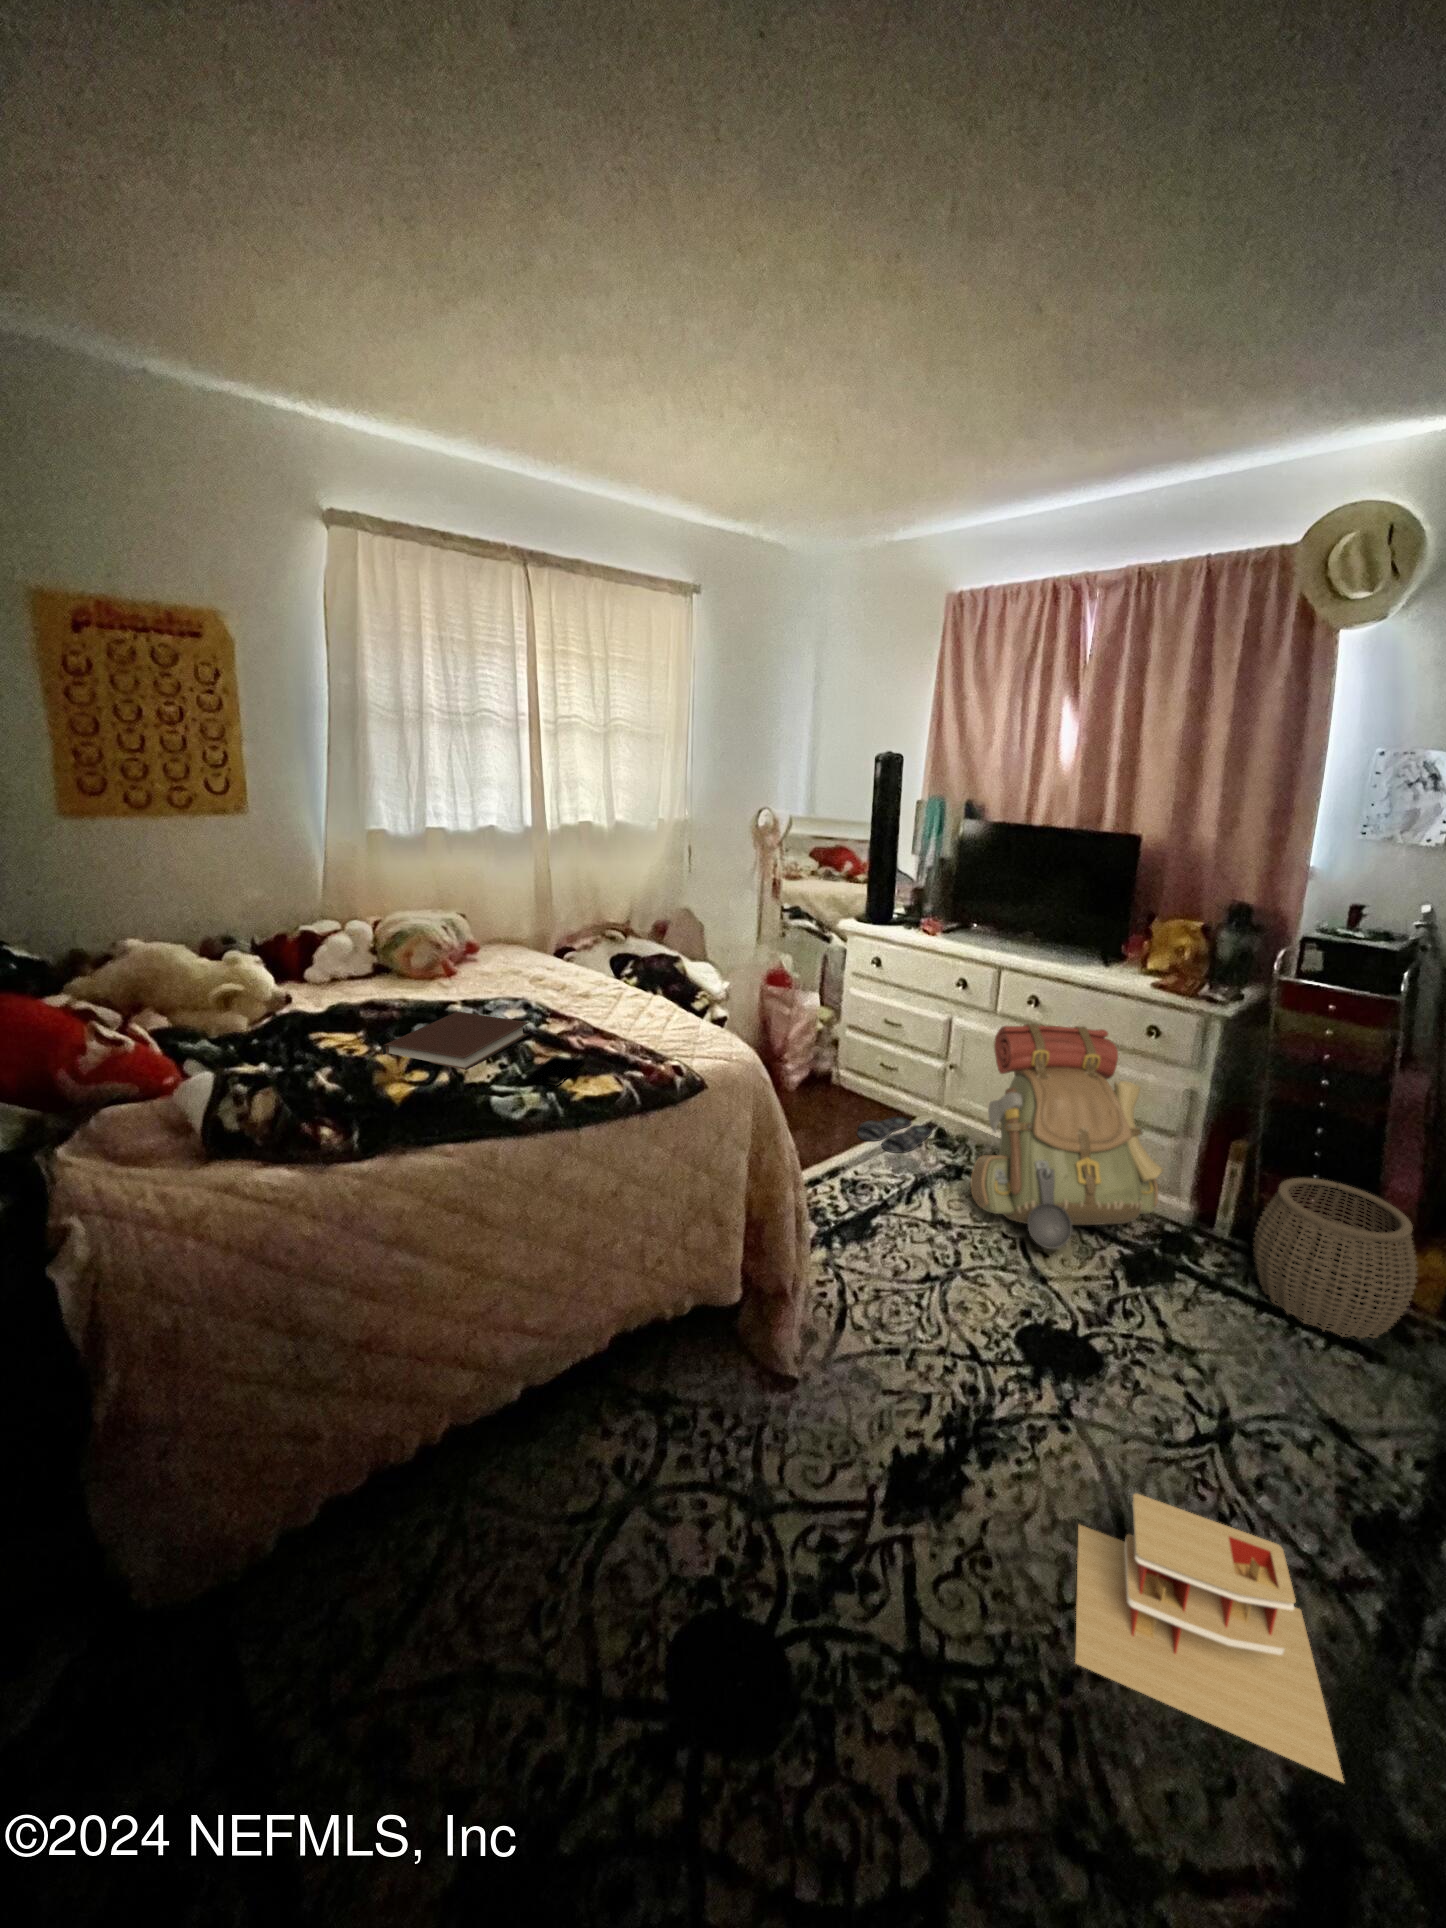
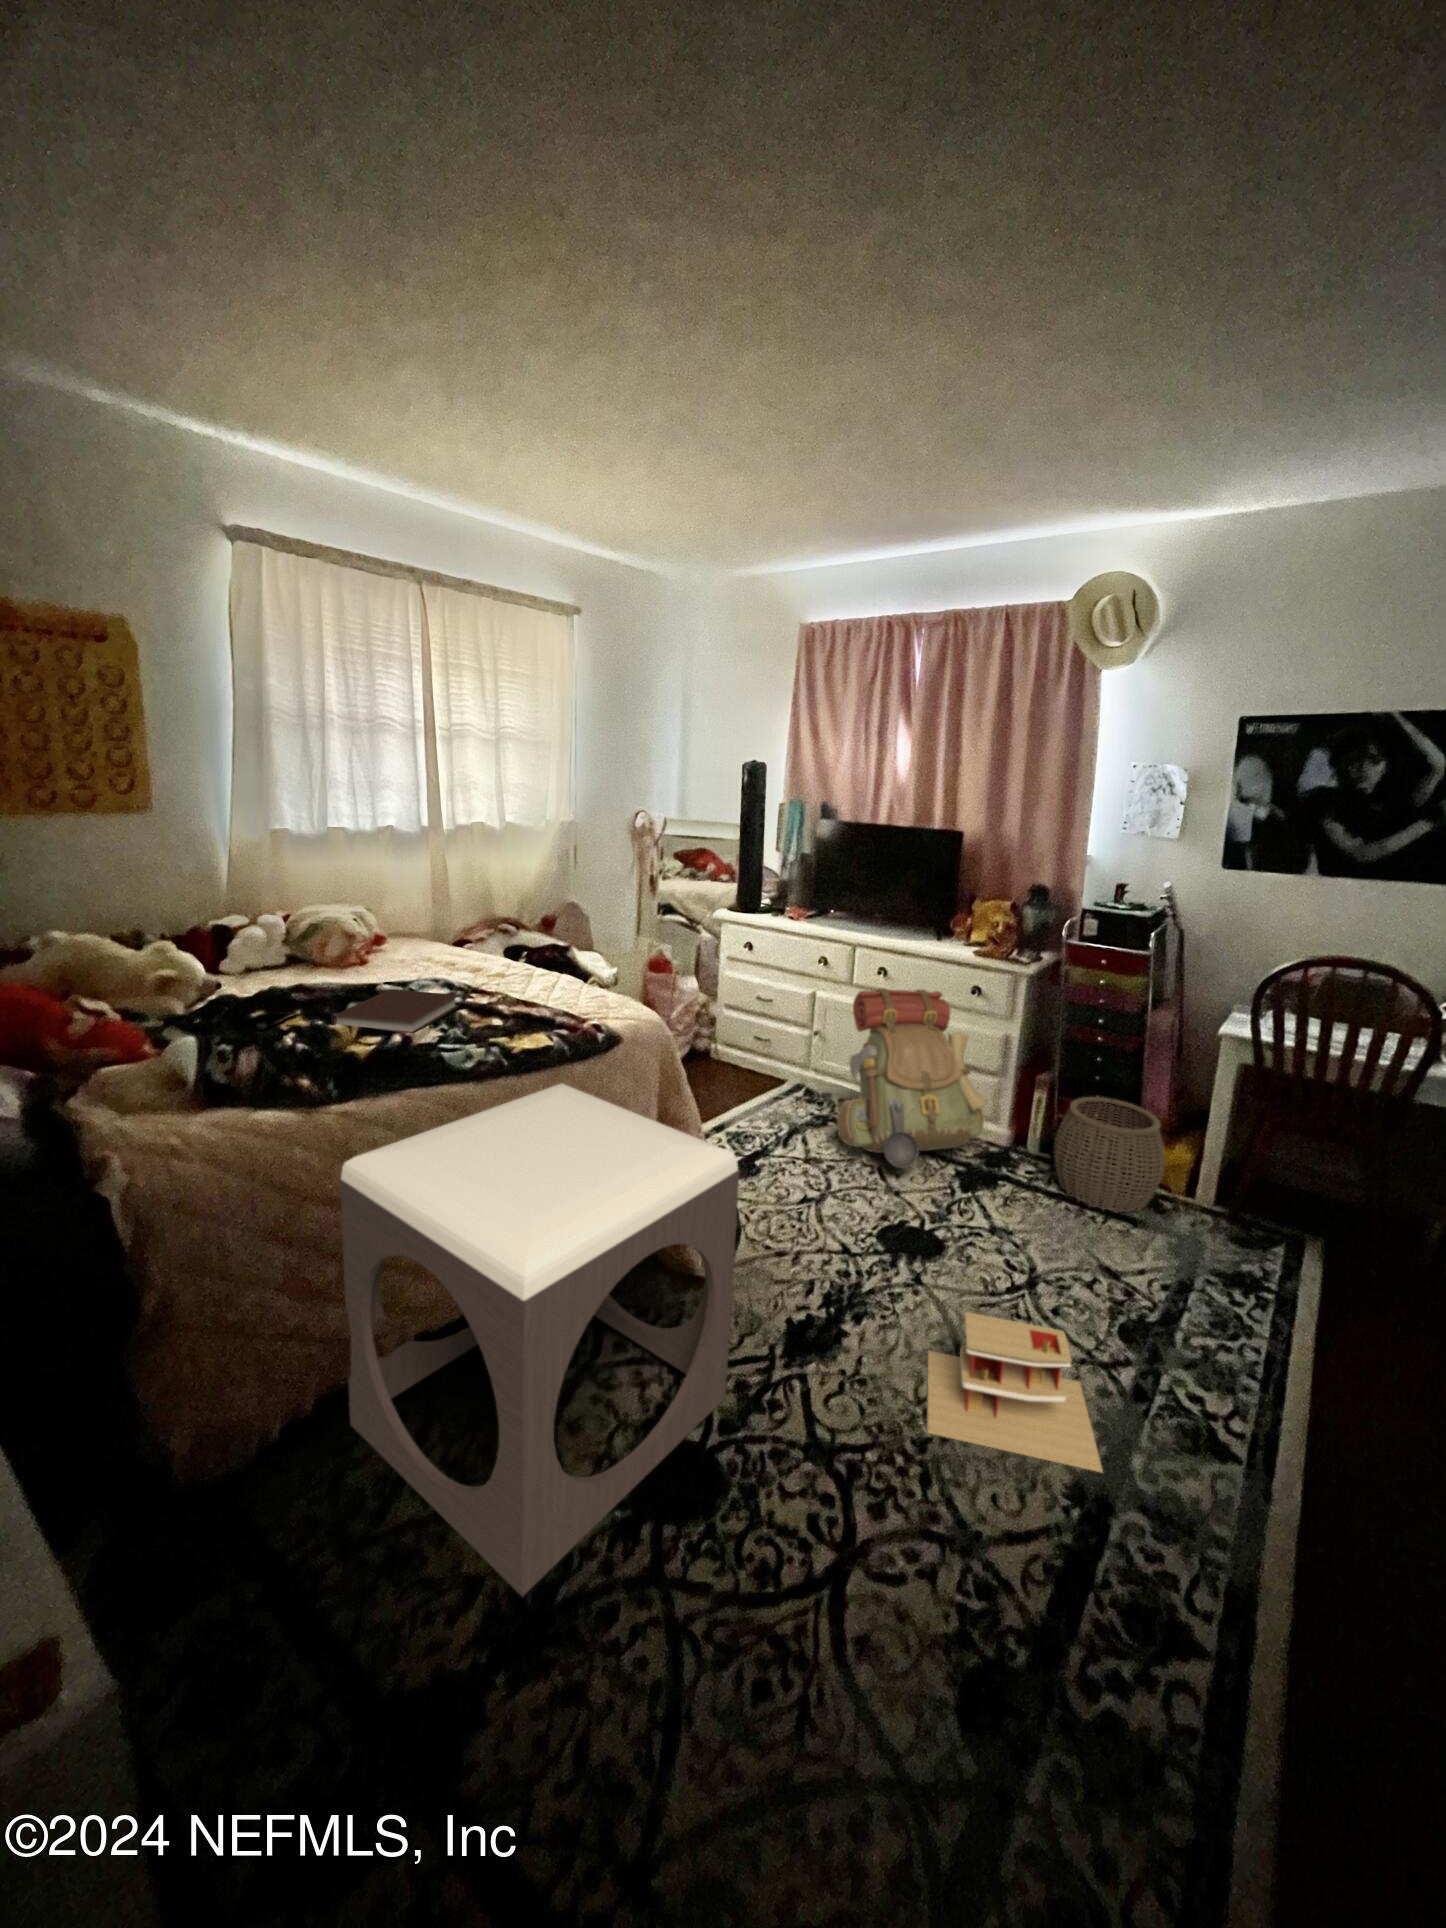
smartphone: present [525,1056,584,1086] -> present [233,1009,298,1031]
slippers: present [858,1117,932,1153] -> none [738,1081,802,1109]
footstool: none [349,1139,828,1844] -> present [340,1084,740,1596]

